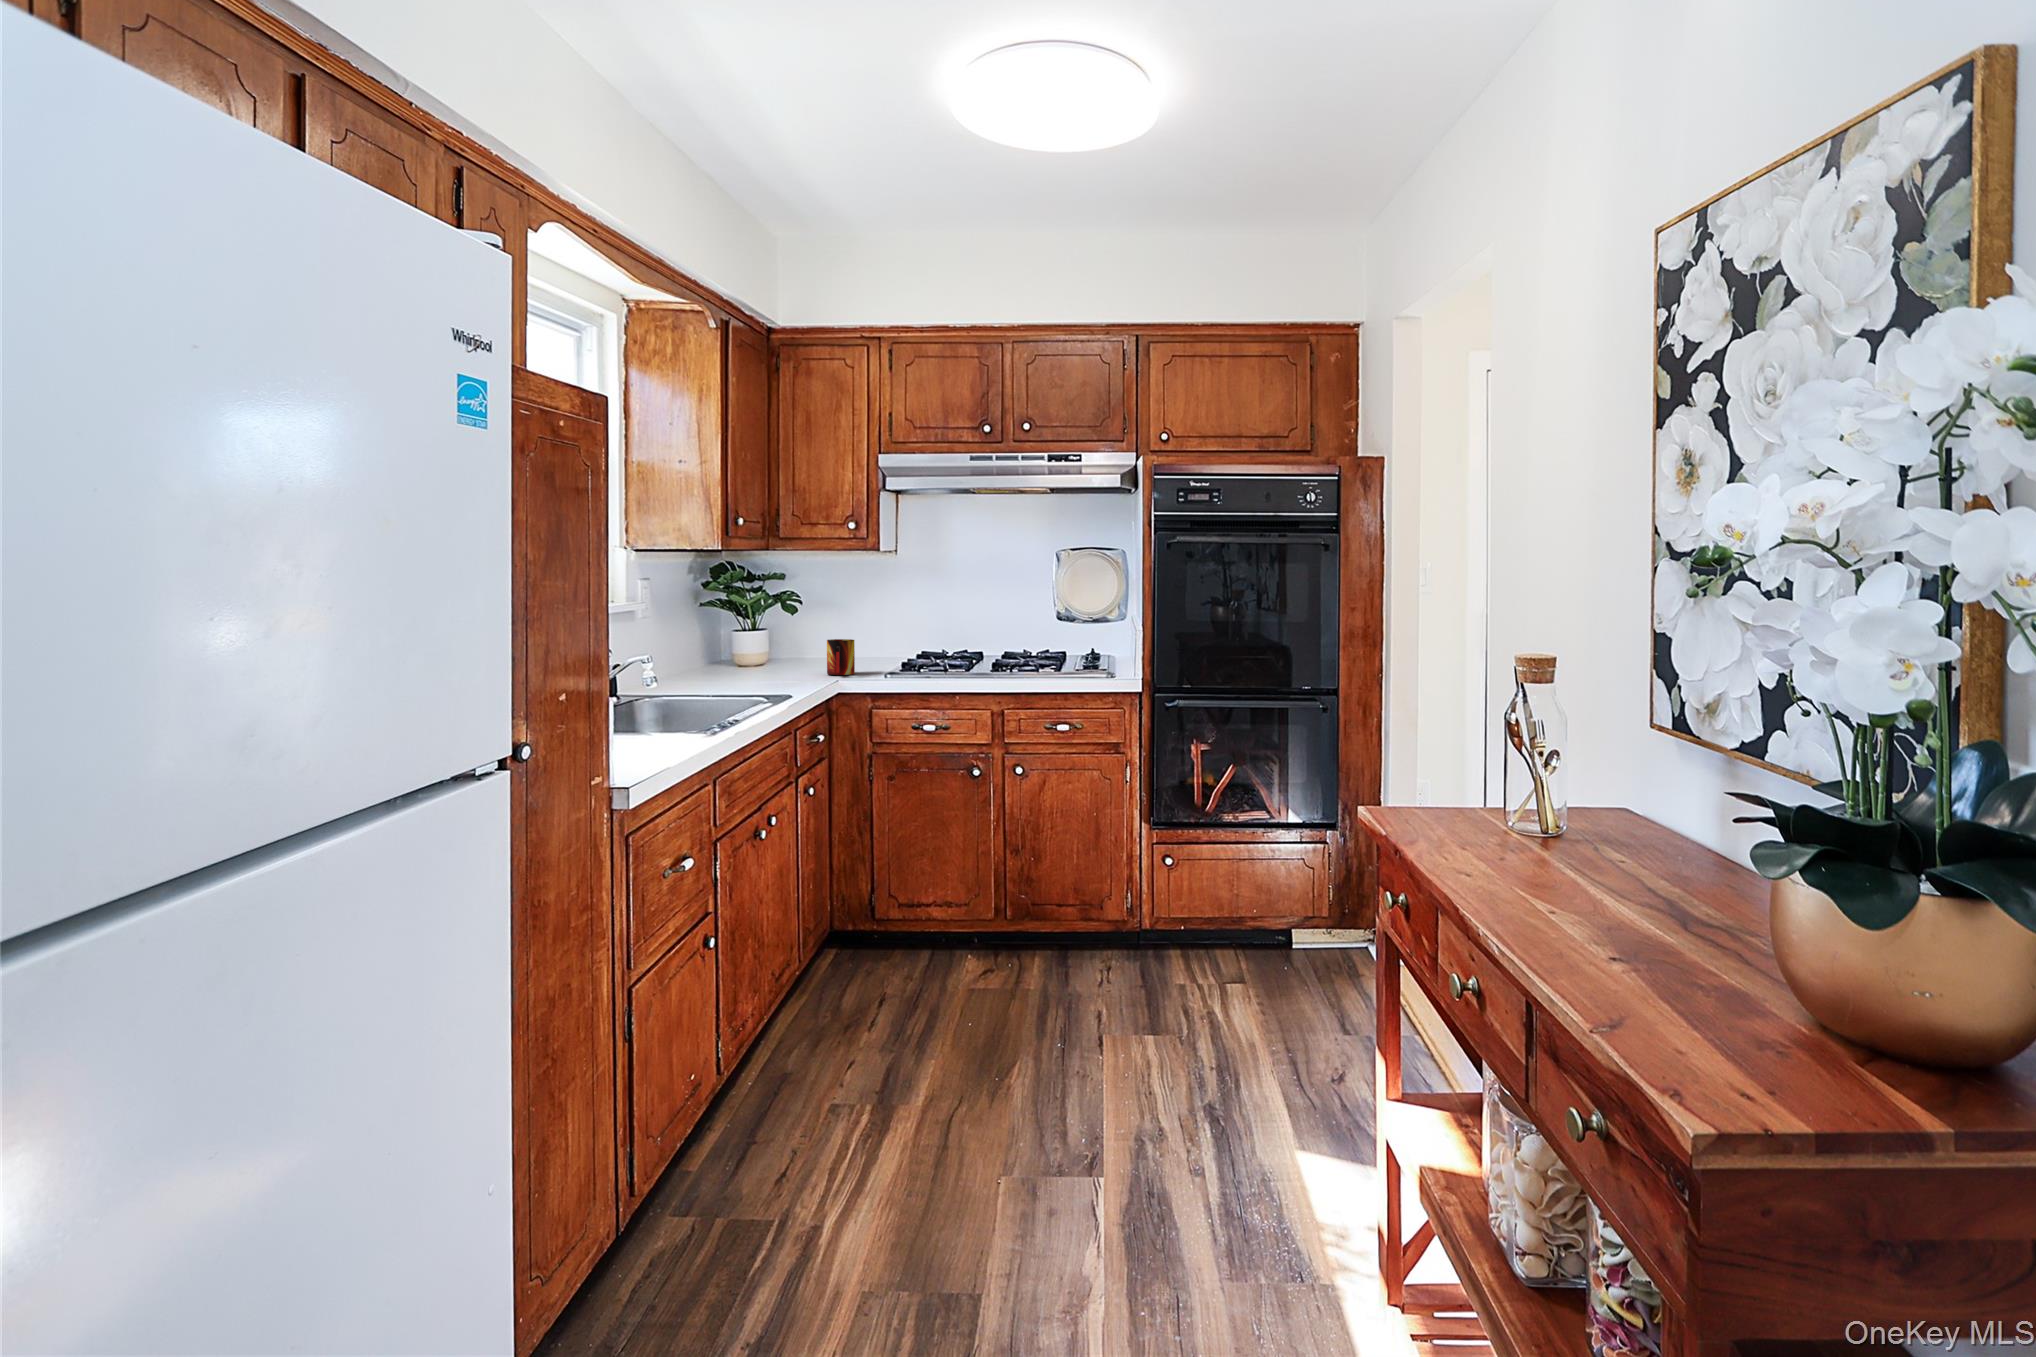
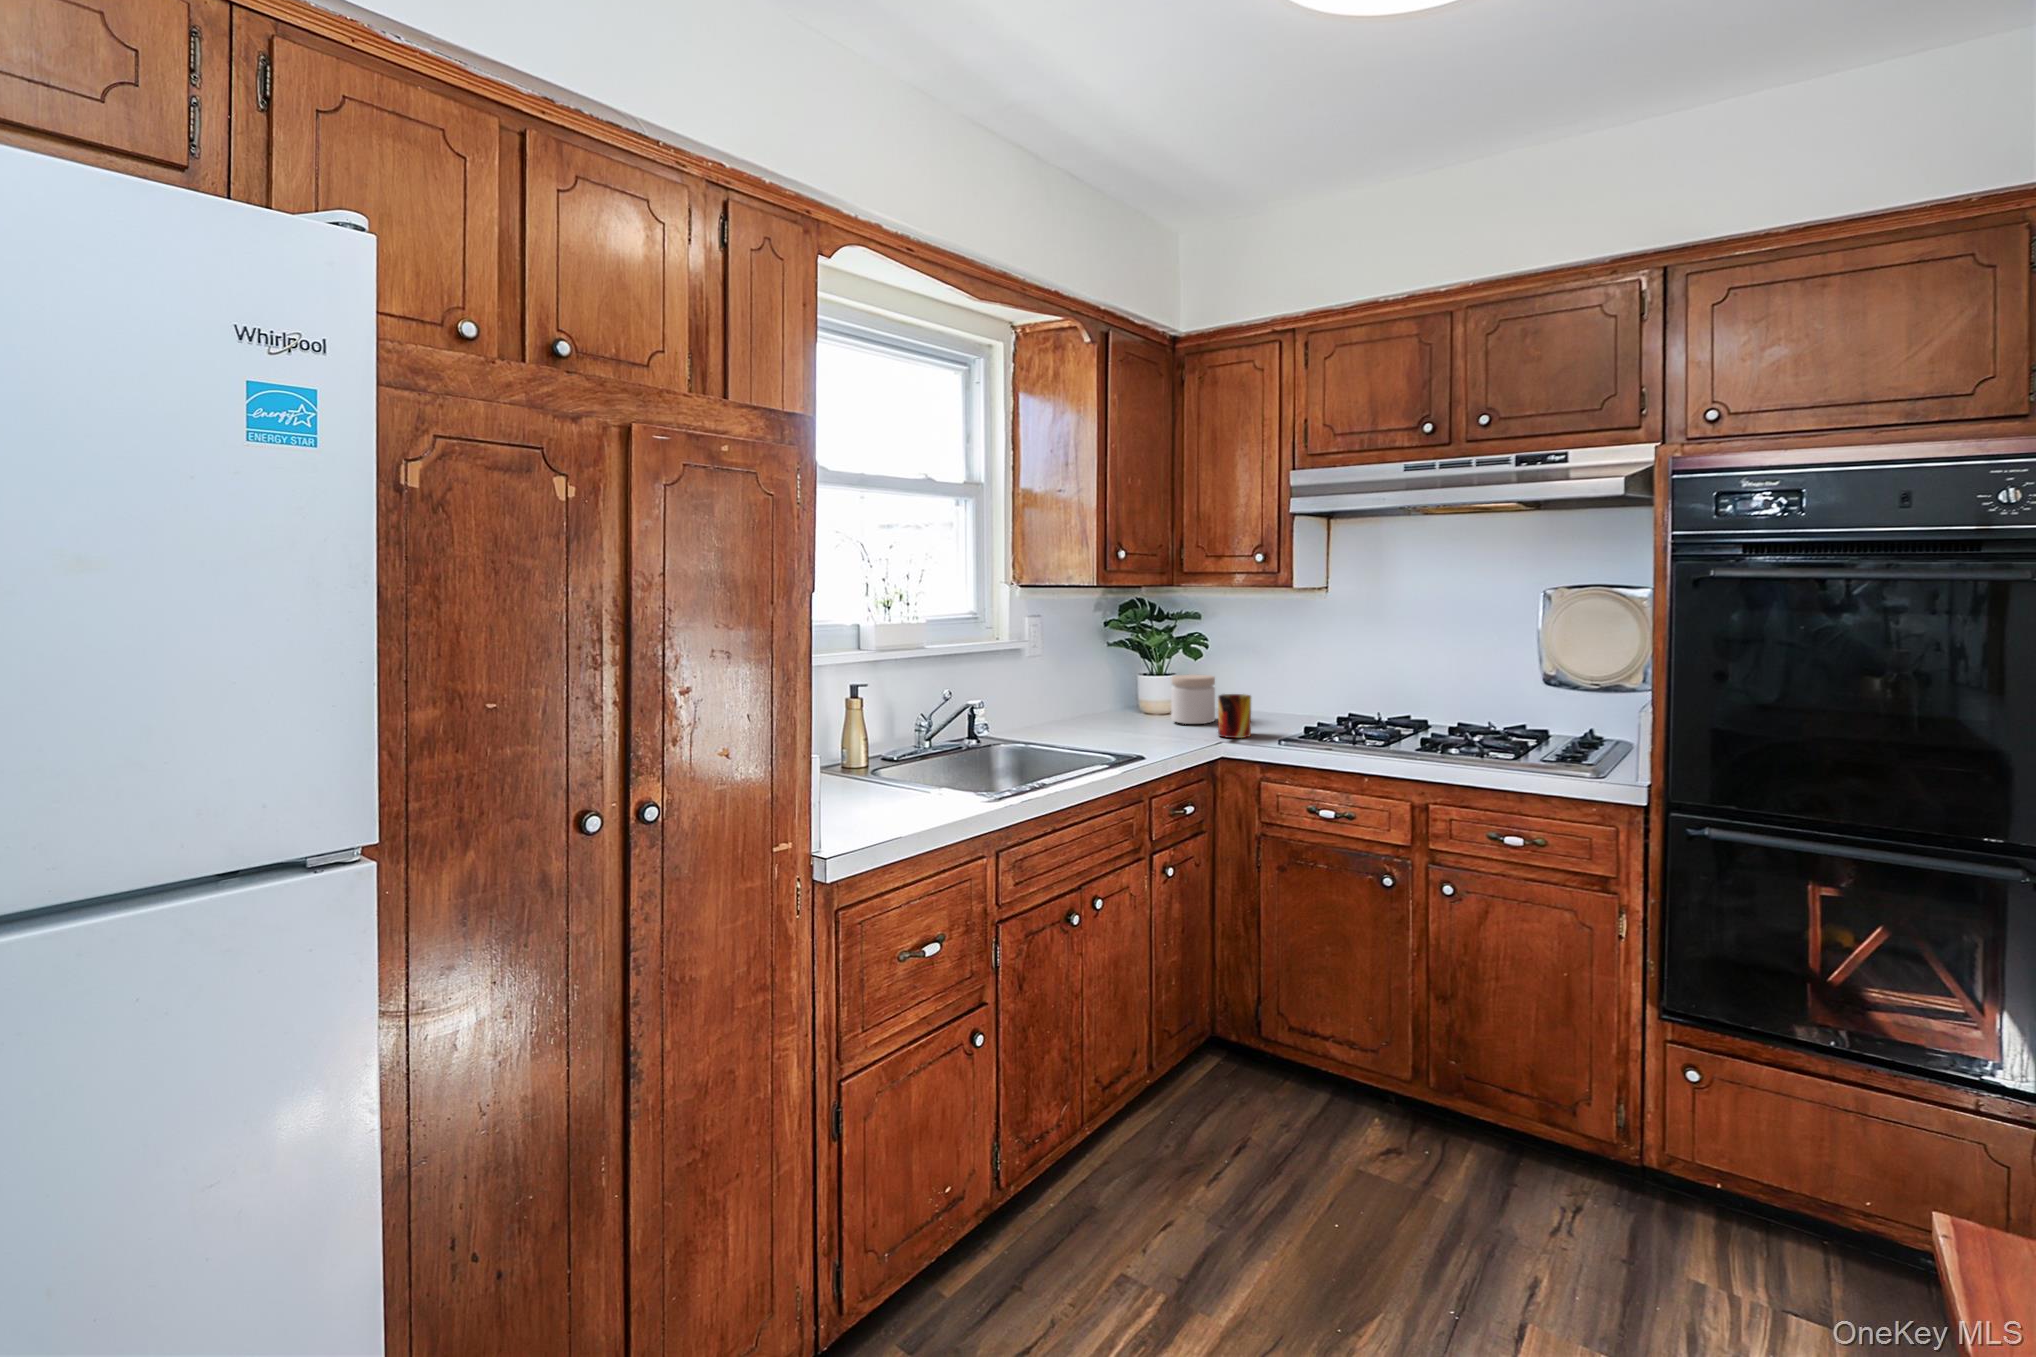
jar: none [771,628,810,670] -> present [1171,674,1215,724]

